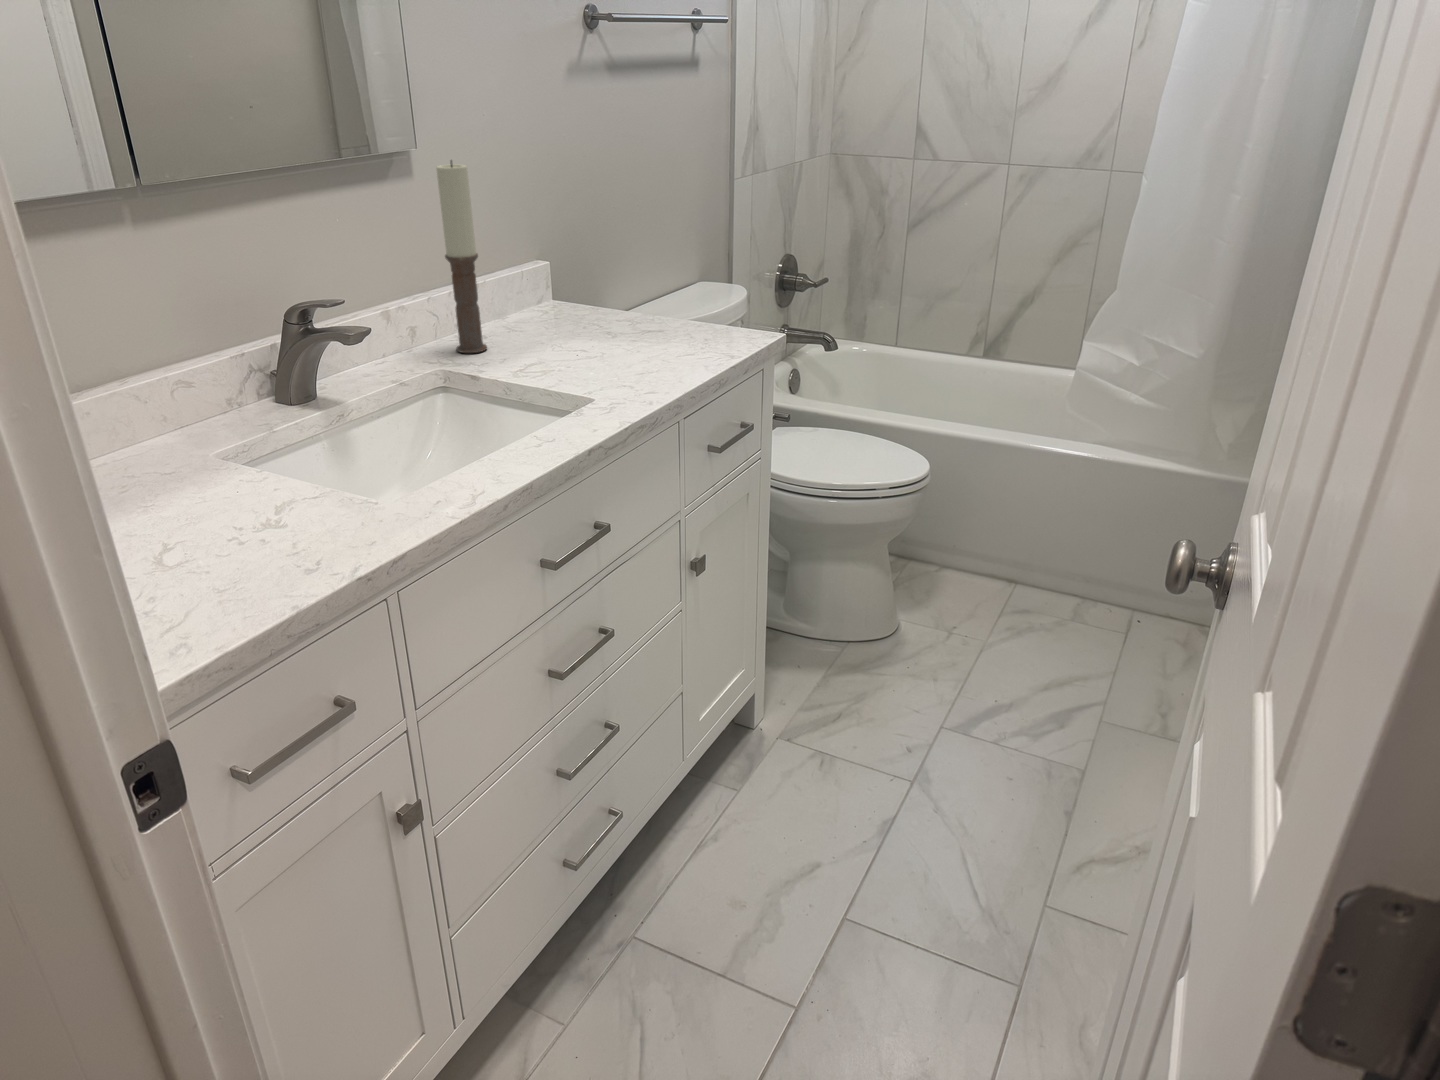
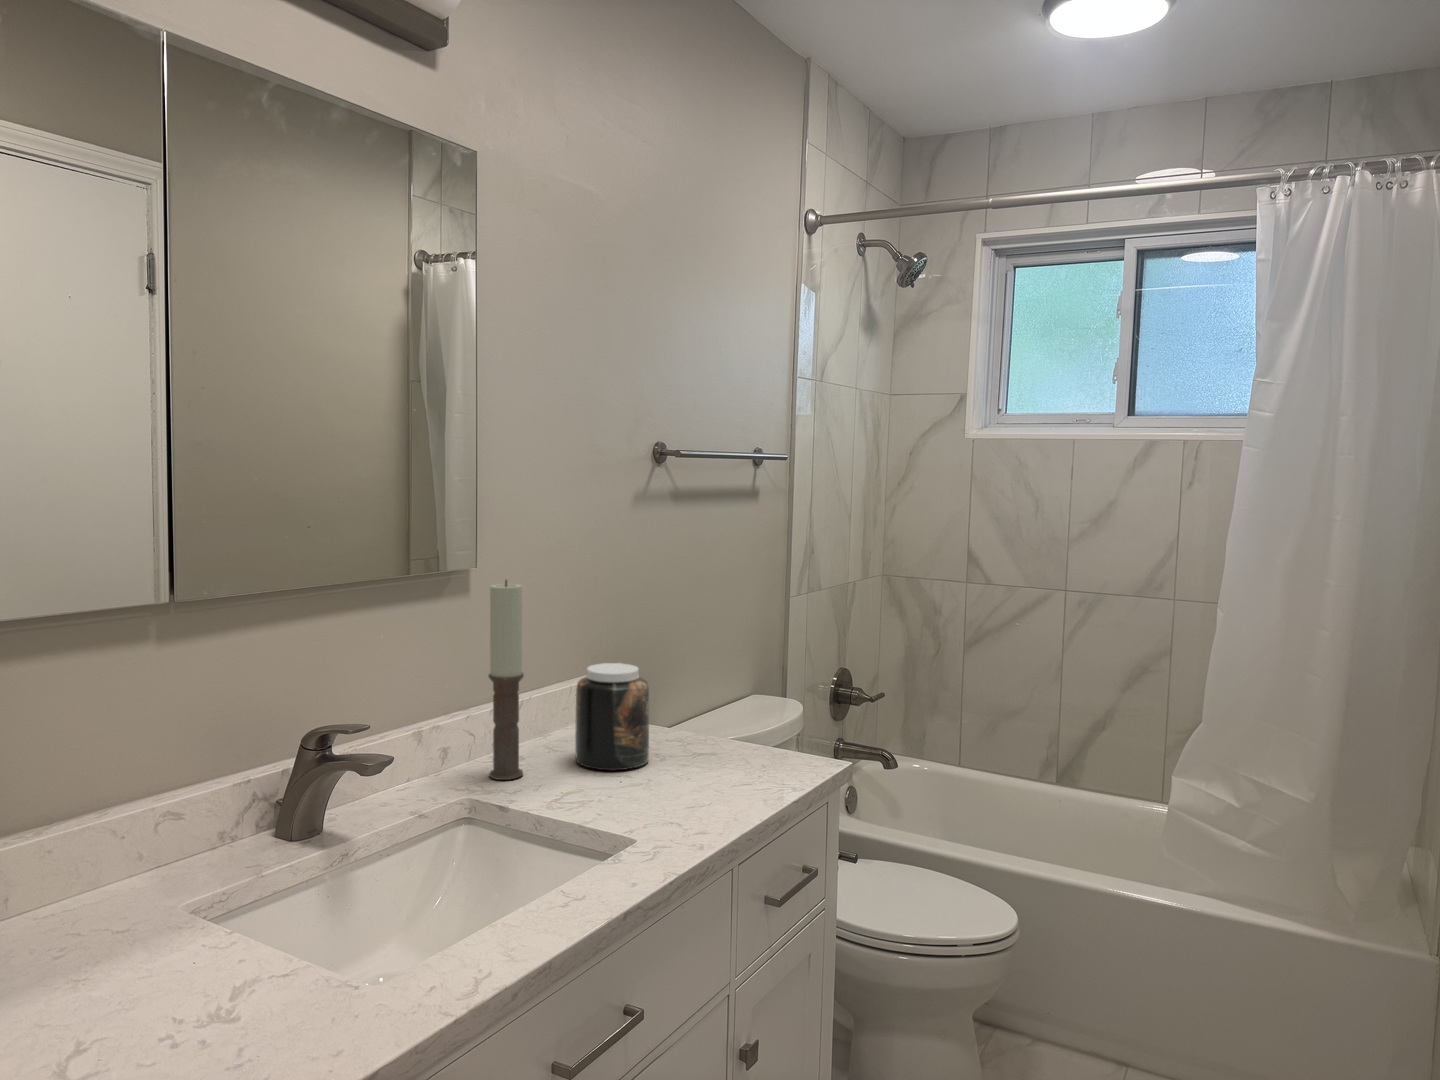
jar: none [529,243,600,343] -> present [575,663,649,770]

